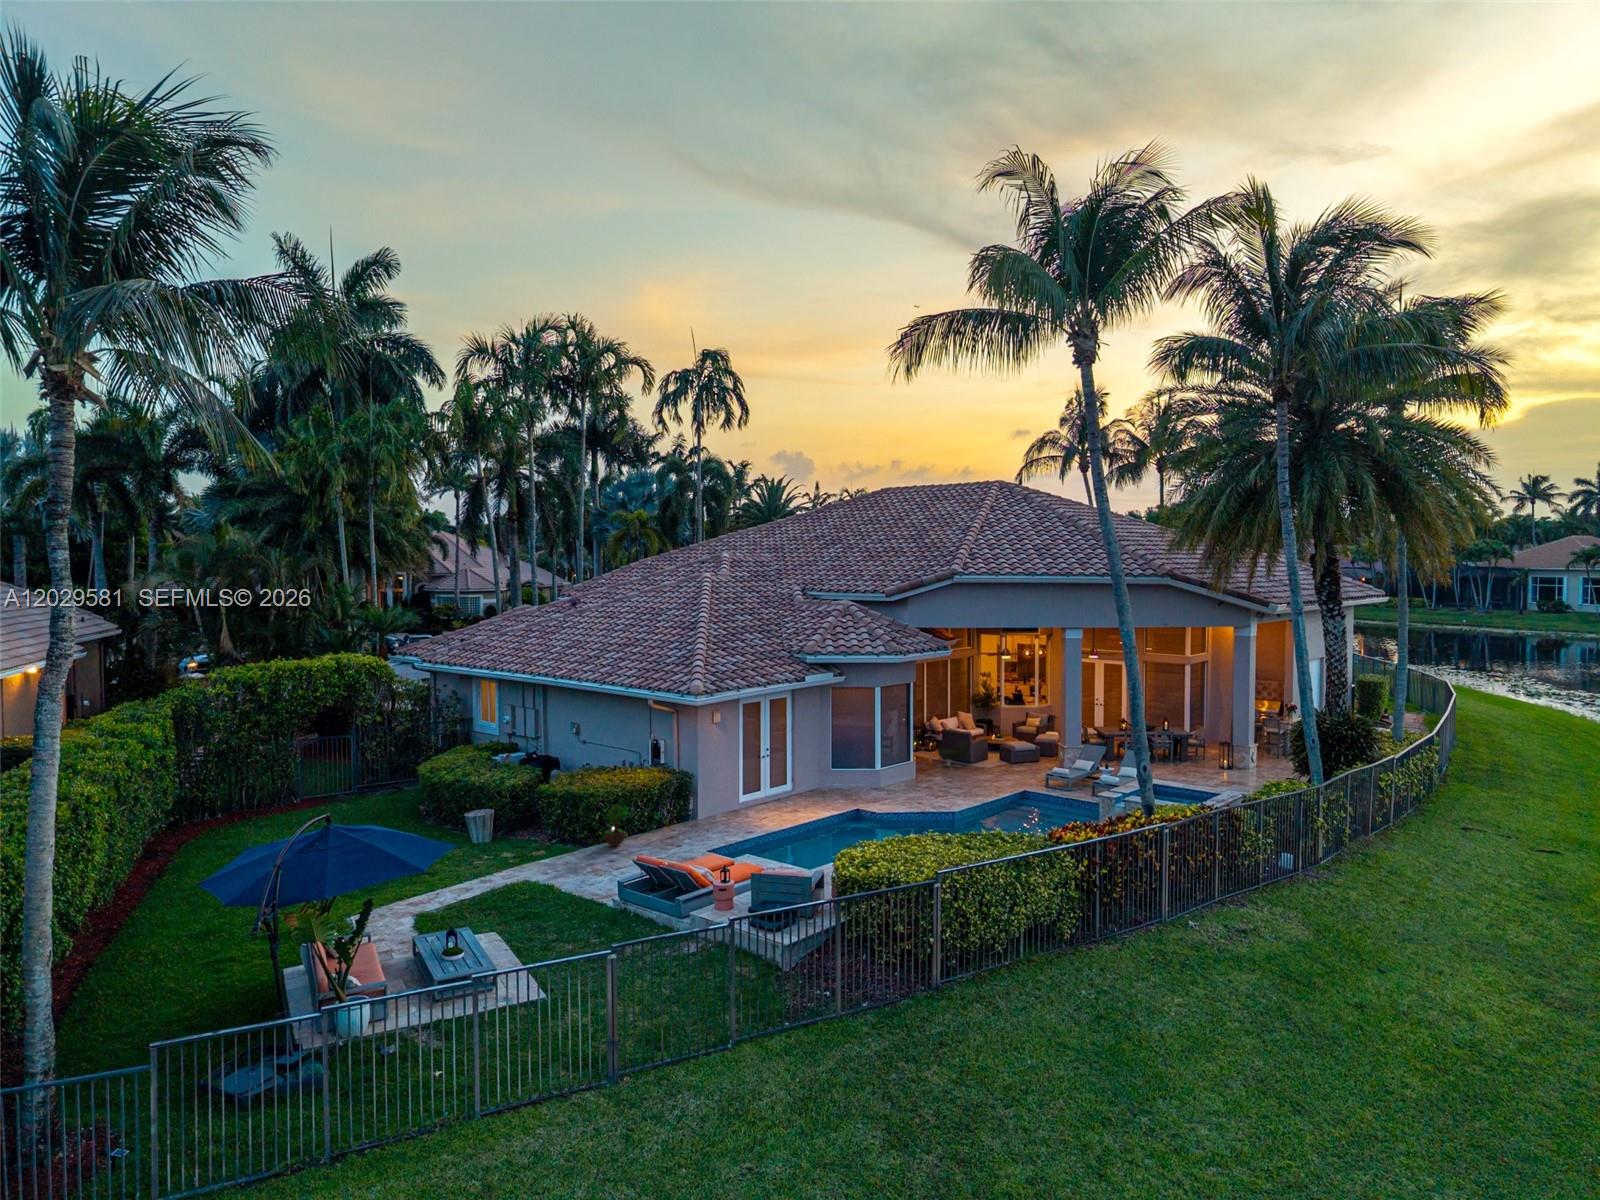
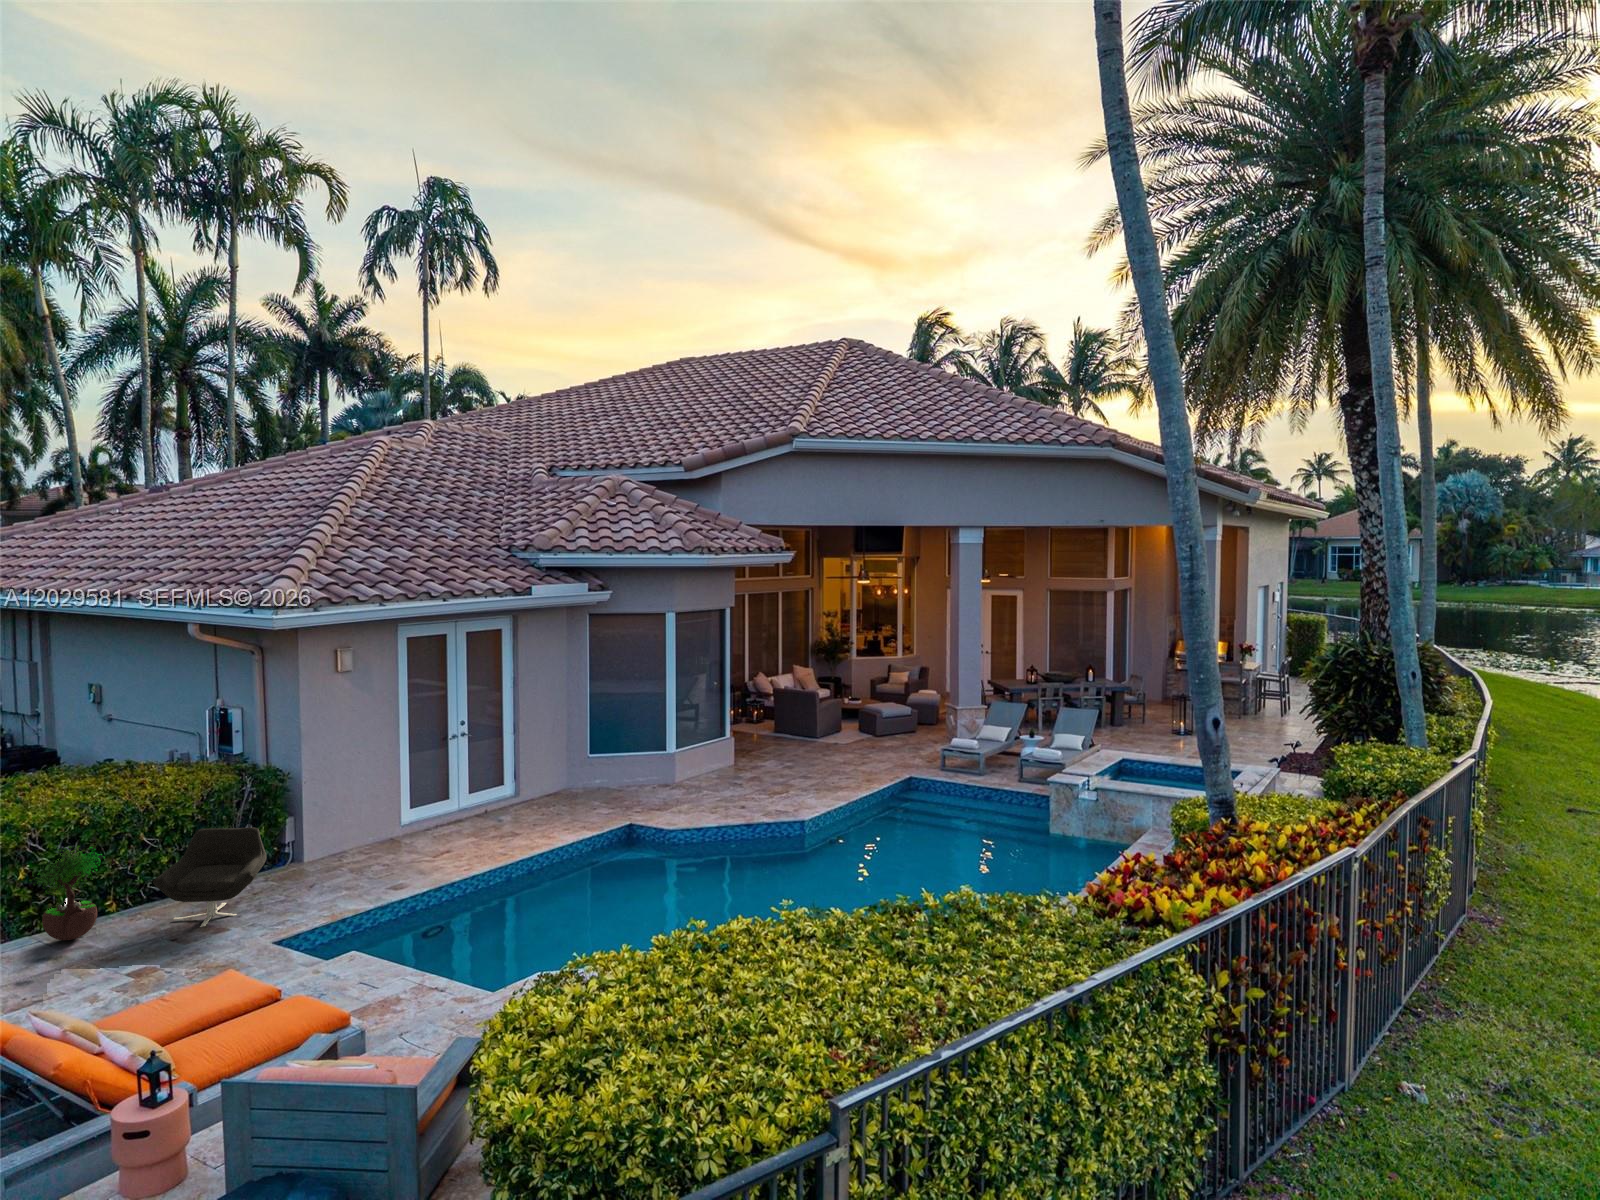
lounge chair: present [938,740,970,766] -> present [153,827,266,927]

